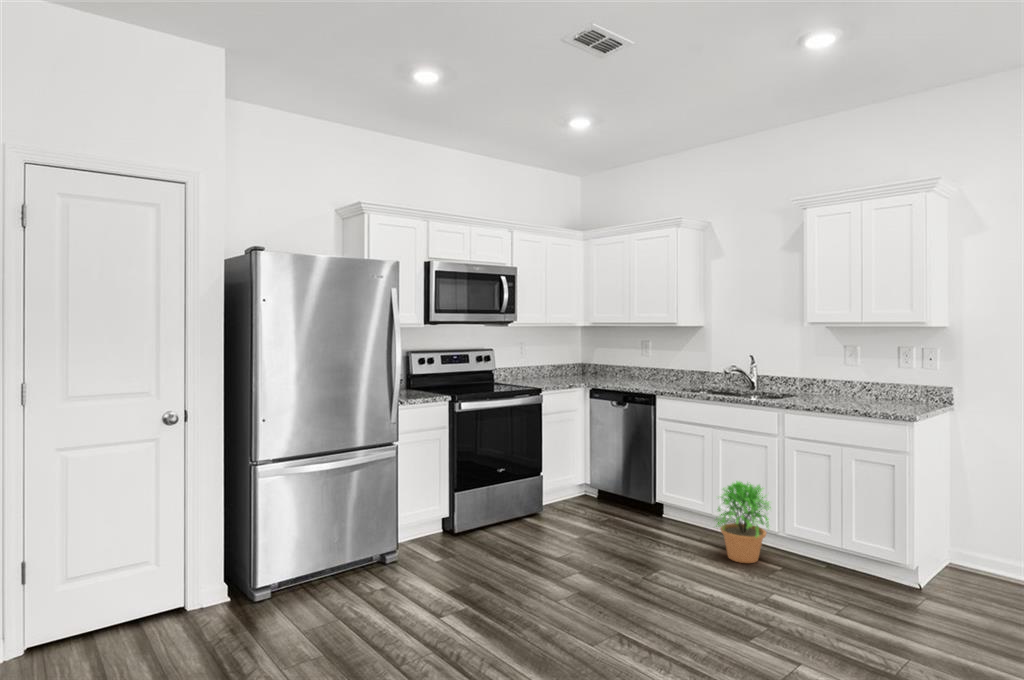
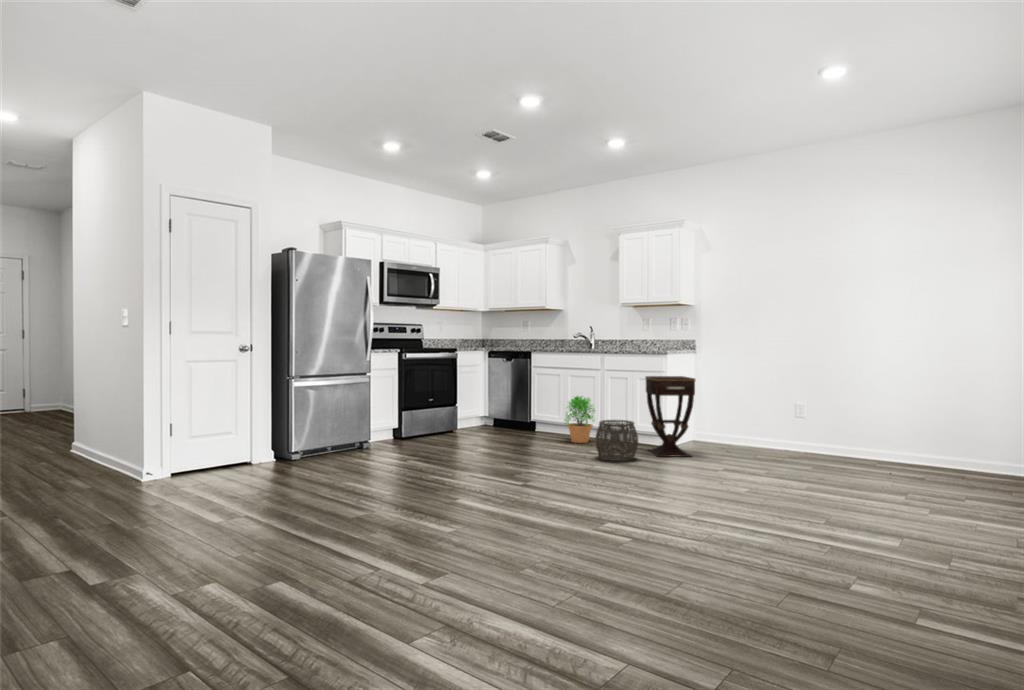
side table: none [875,464,995,637] -> present [645,376,695,457]
woven basket: none [786,552,878,648] -> present [595,420,638,461]

